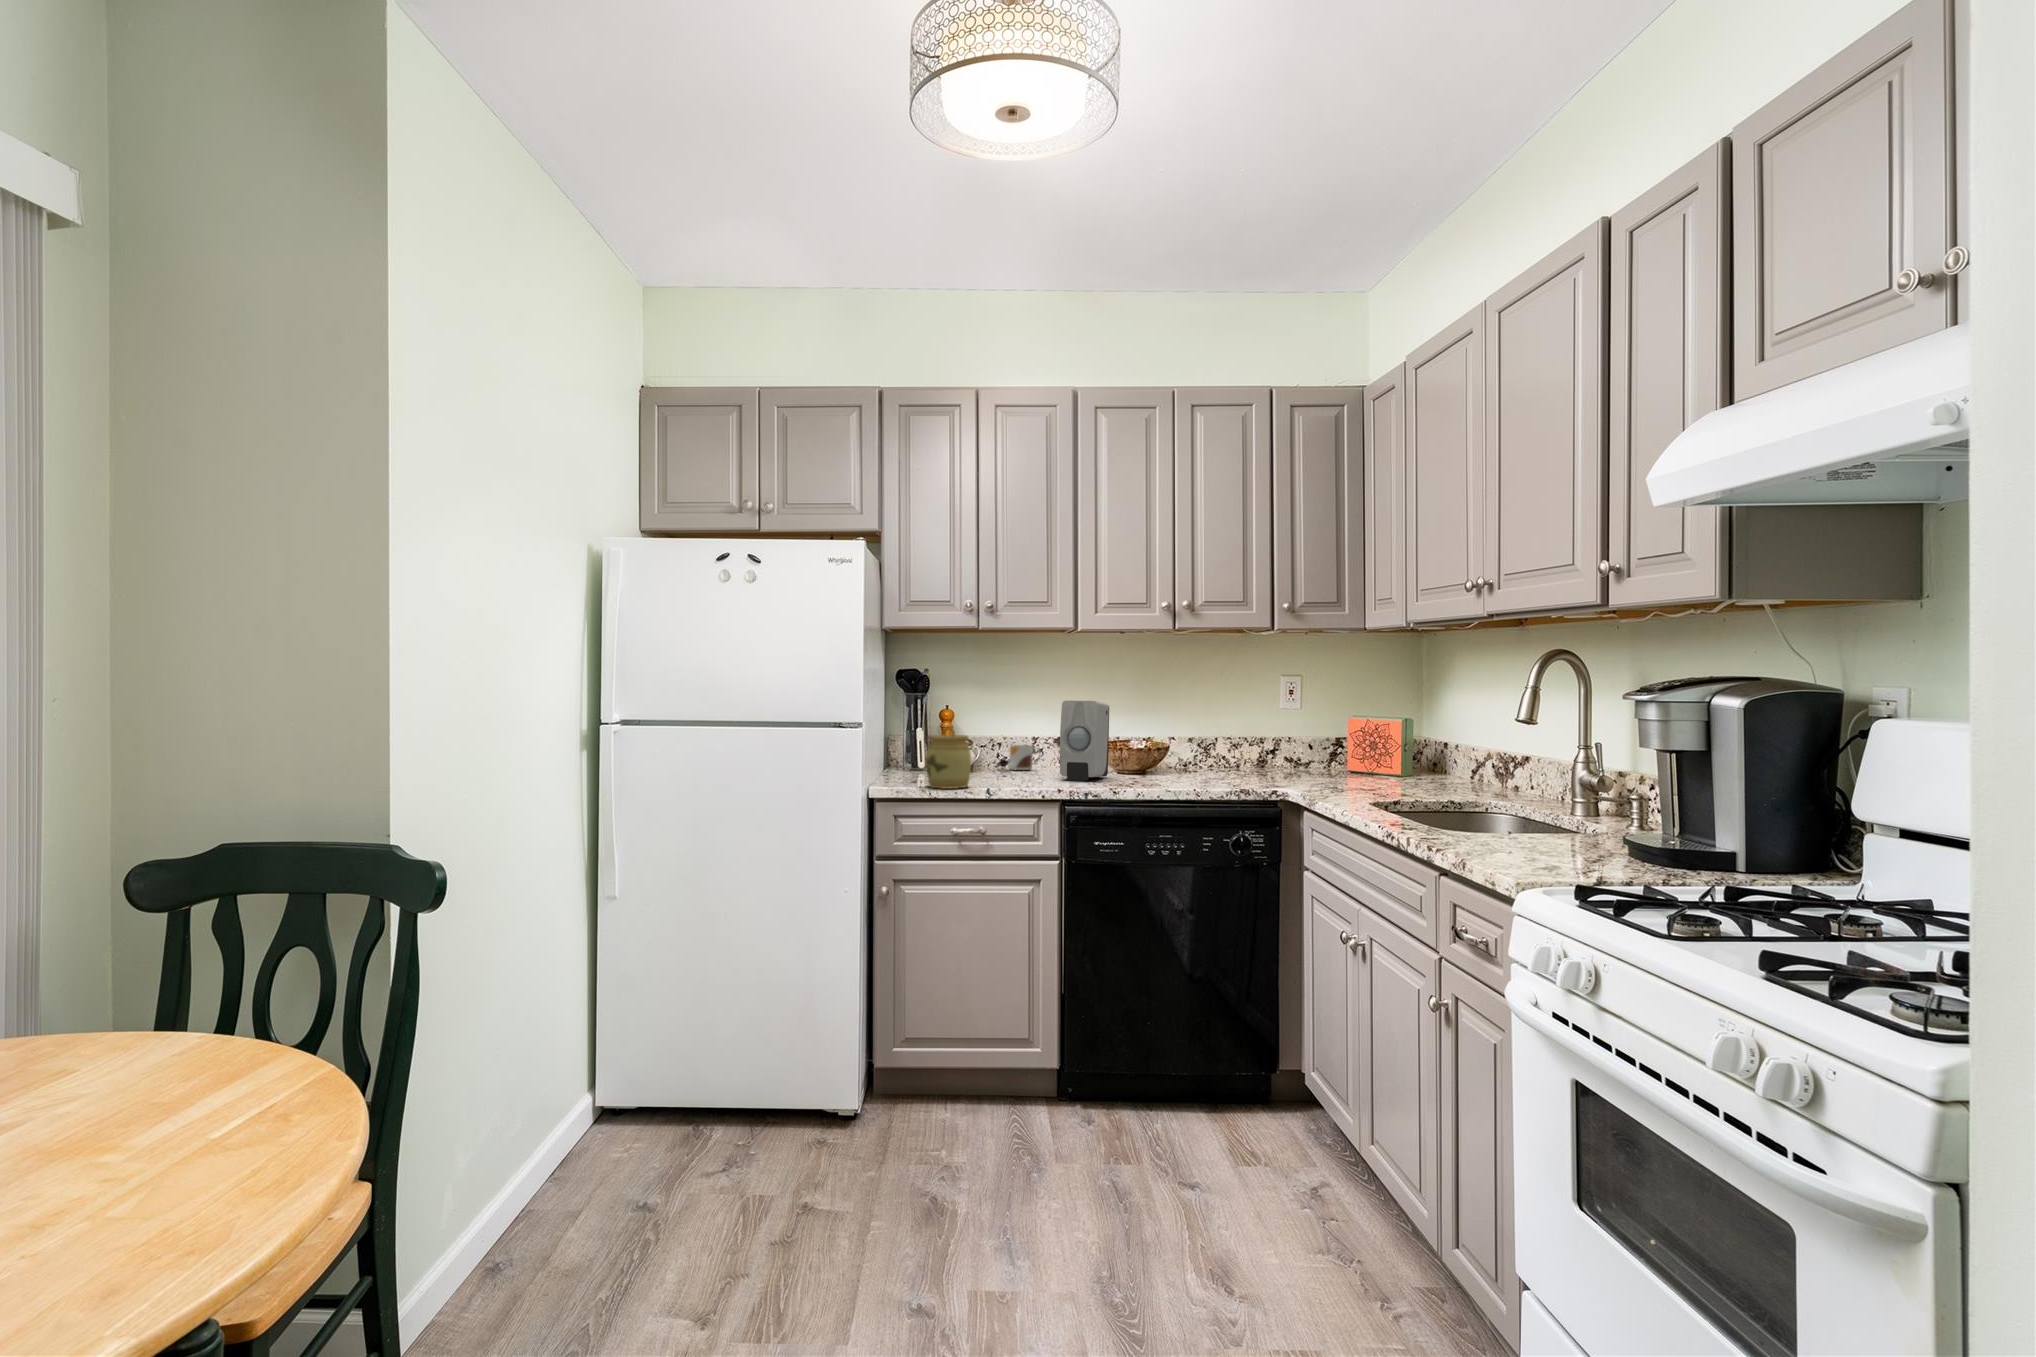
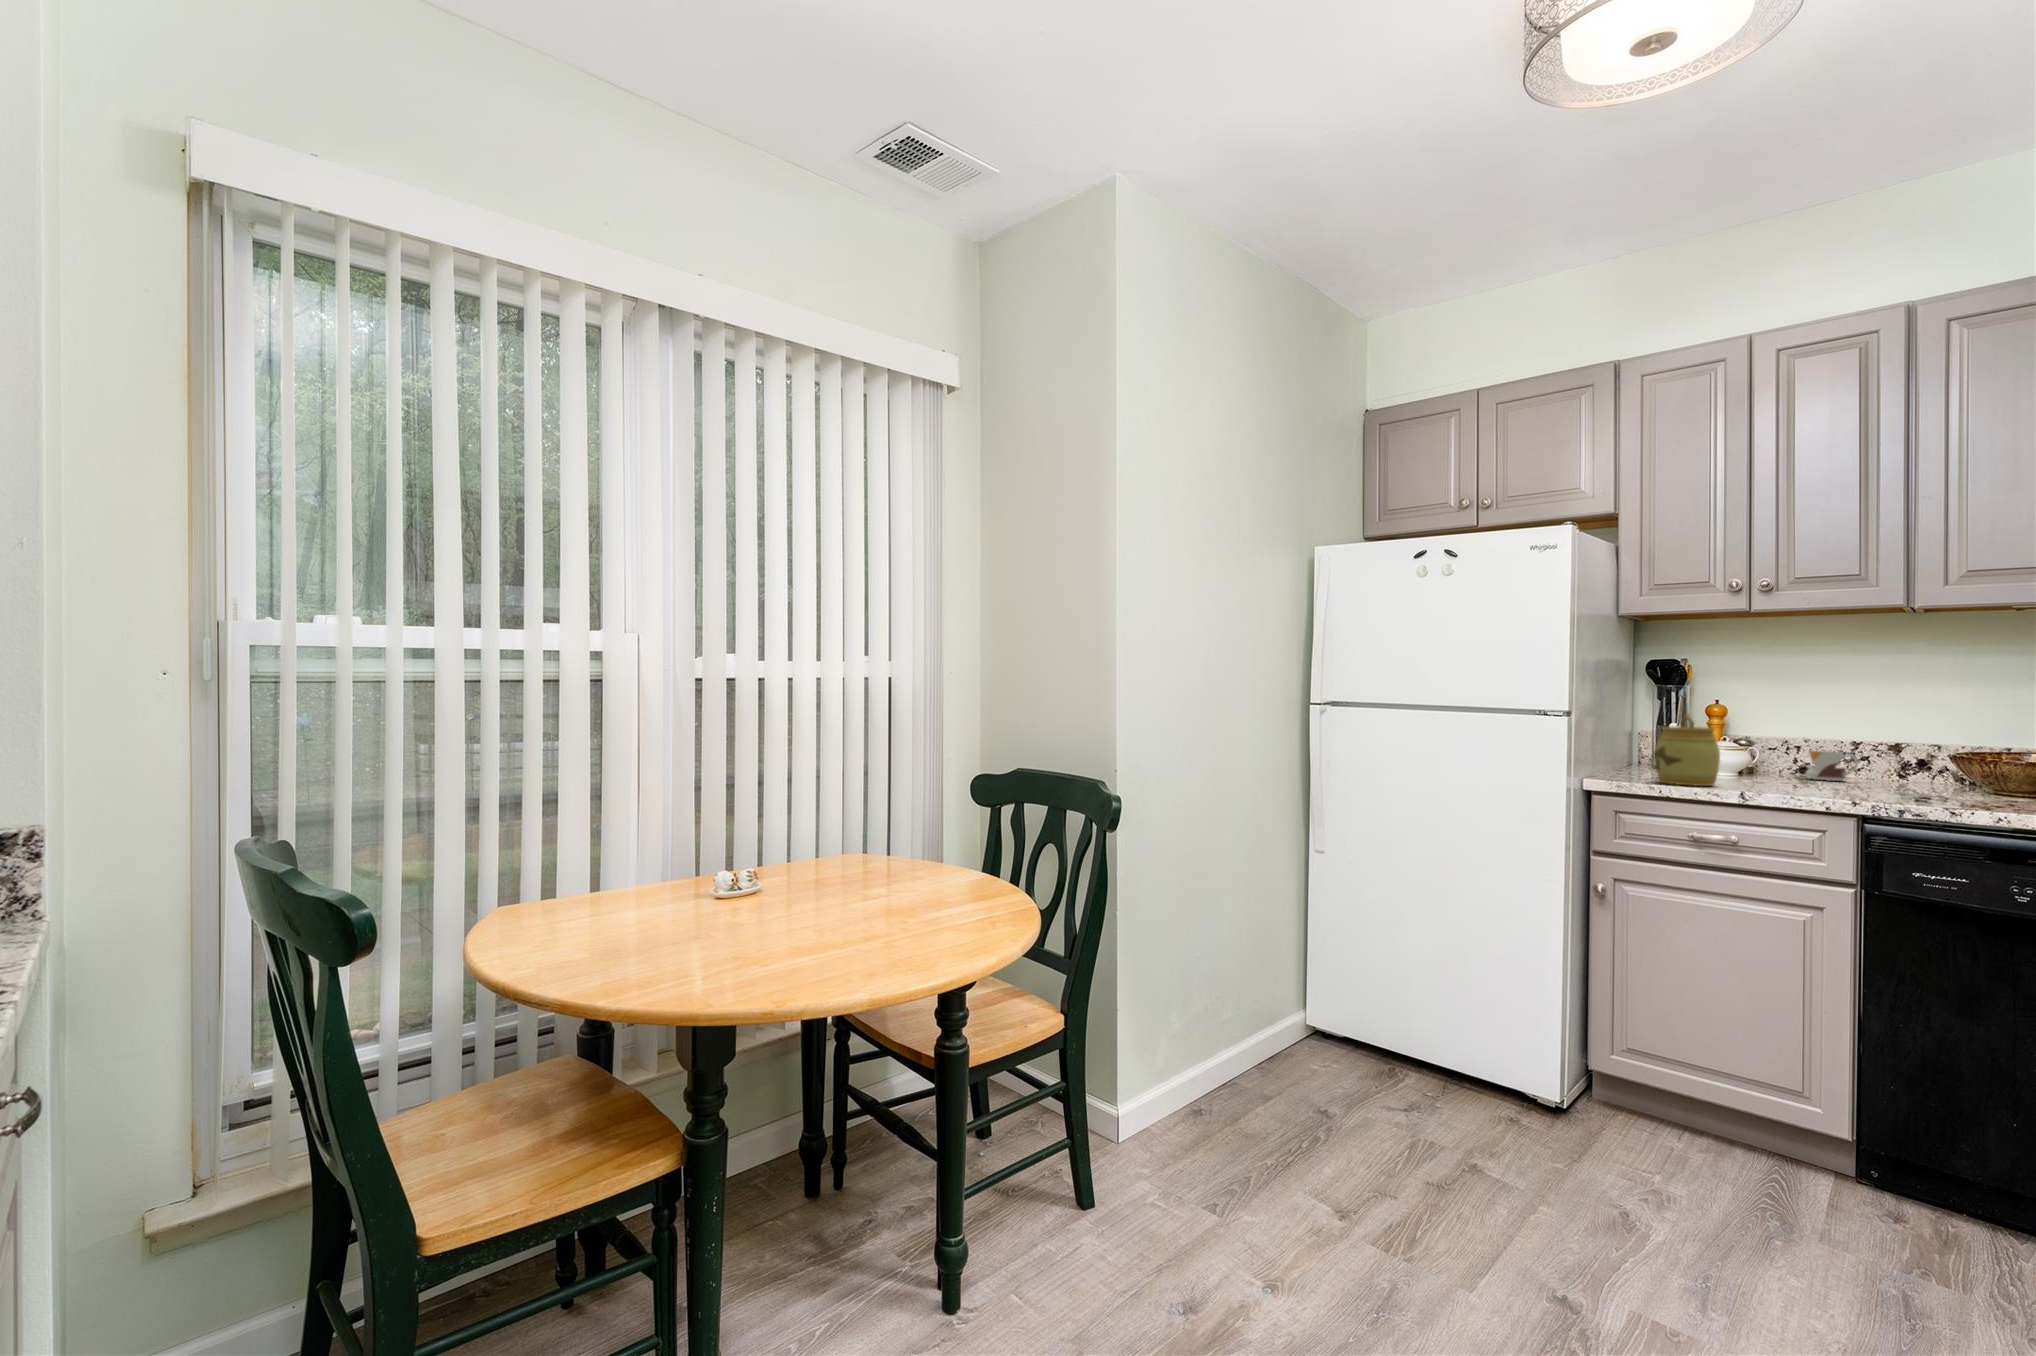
soap dispenser: present [1060,700,1109,781] -> none [1872,693,1971,796]

